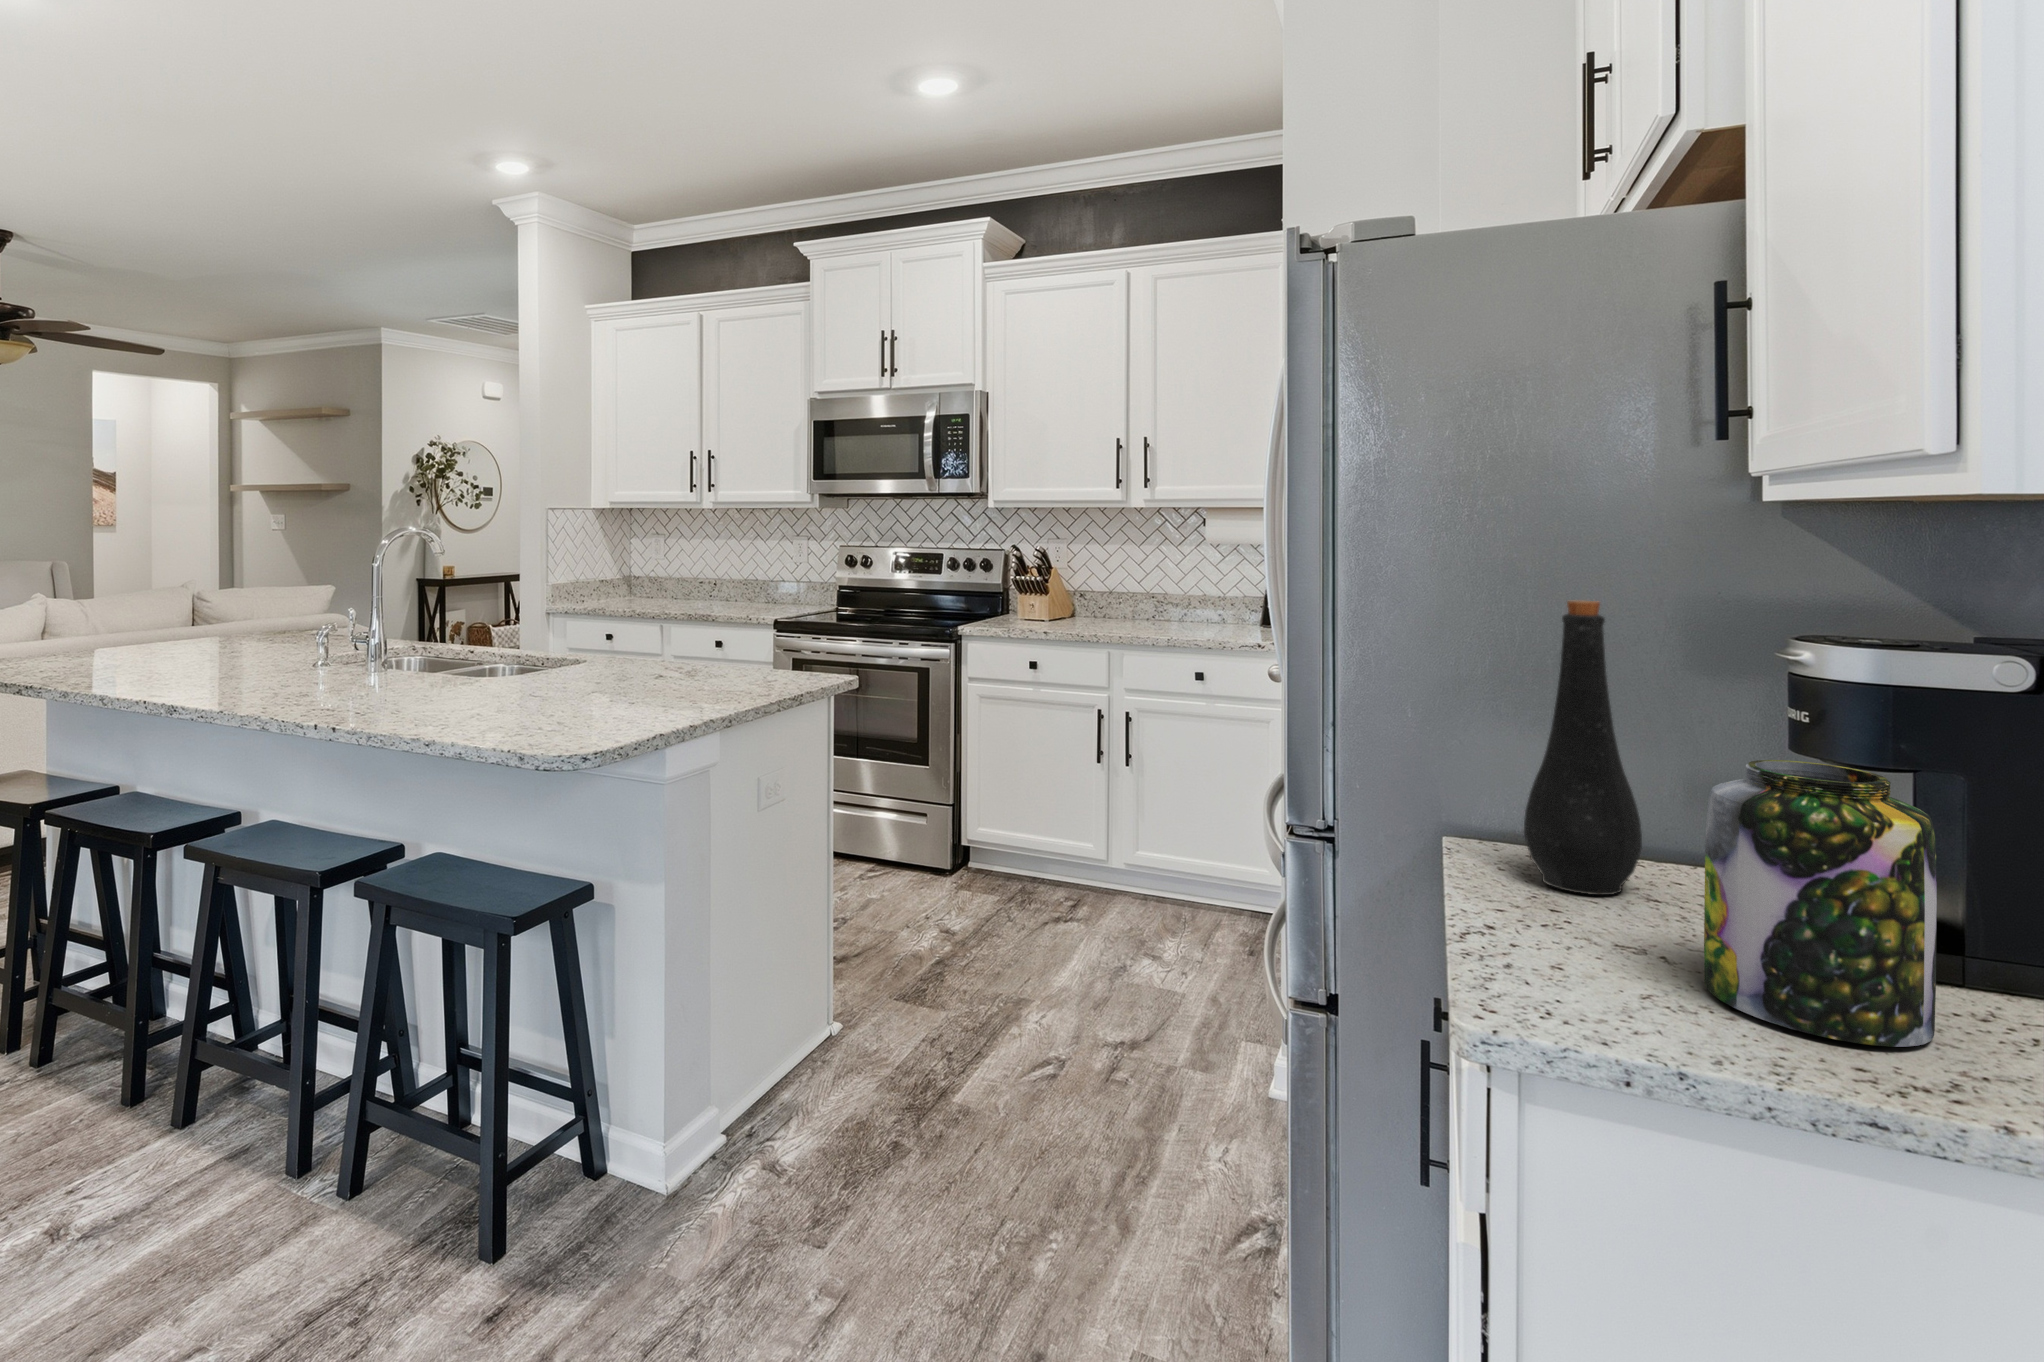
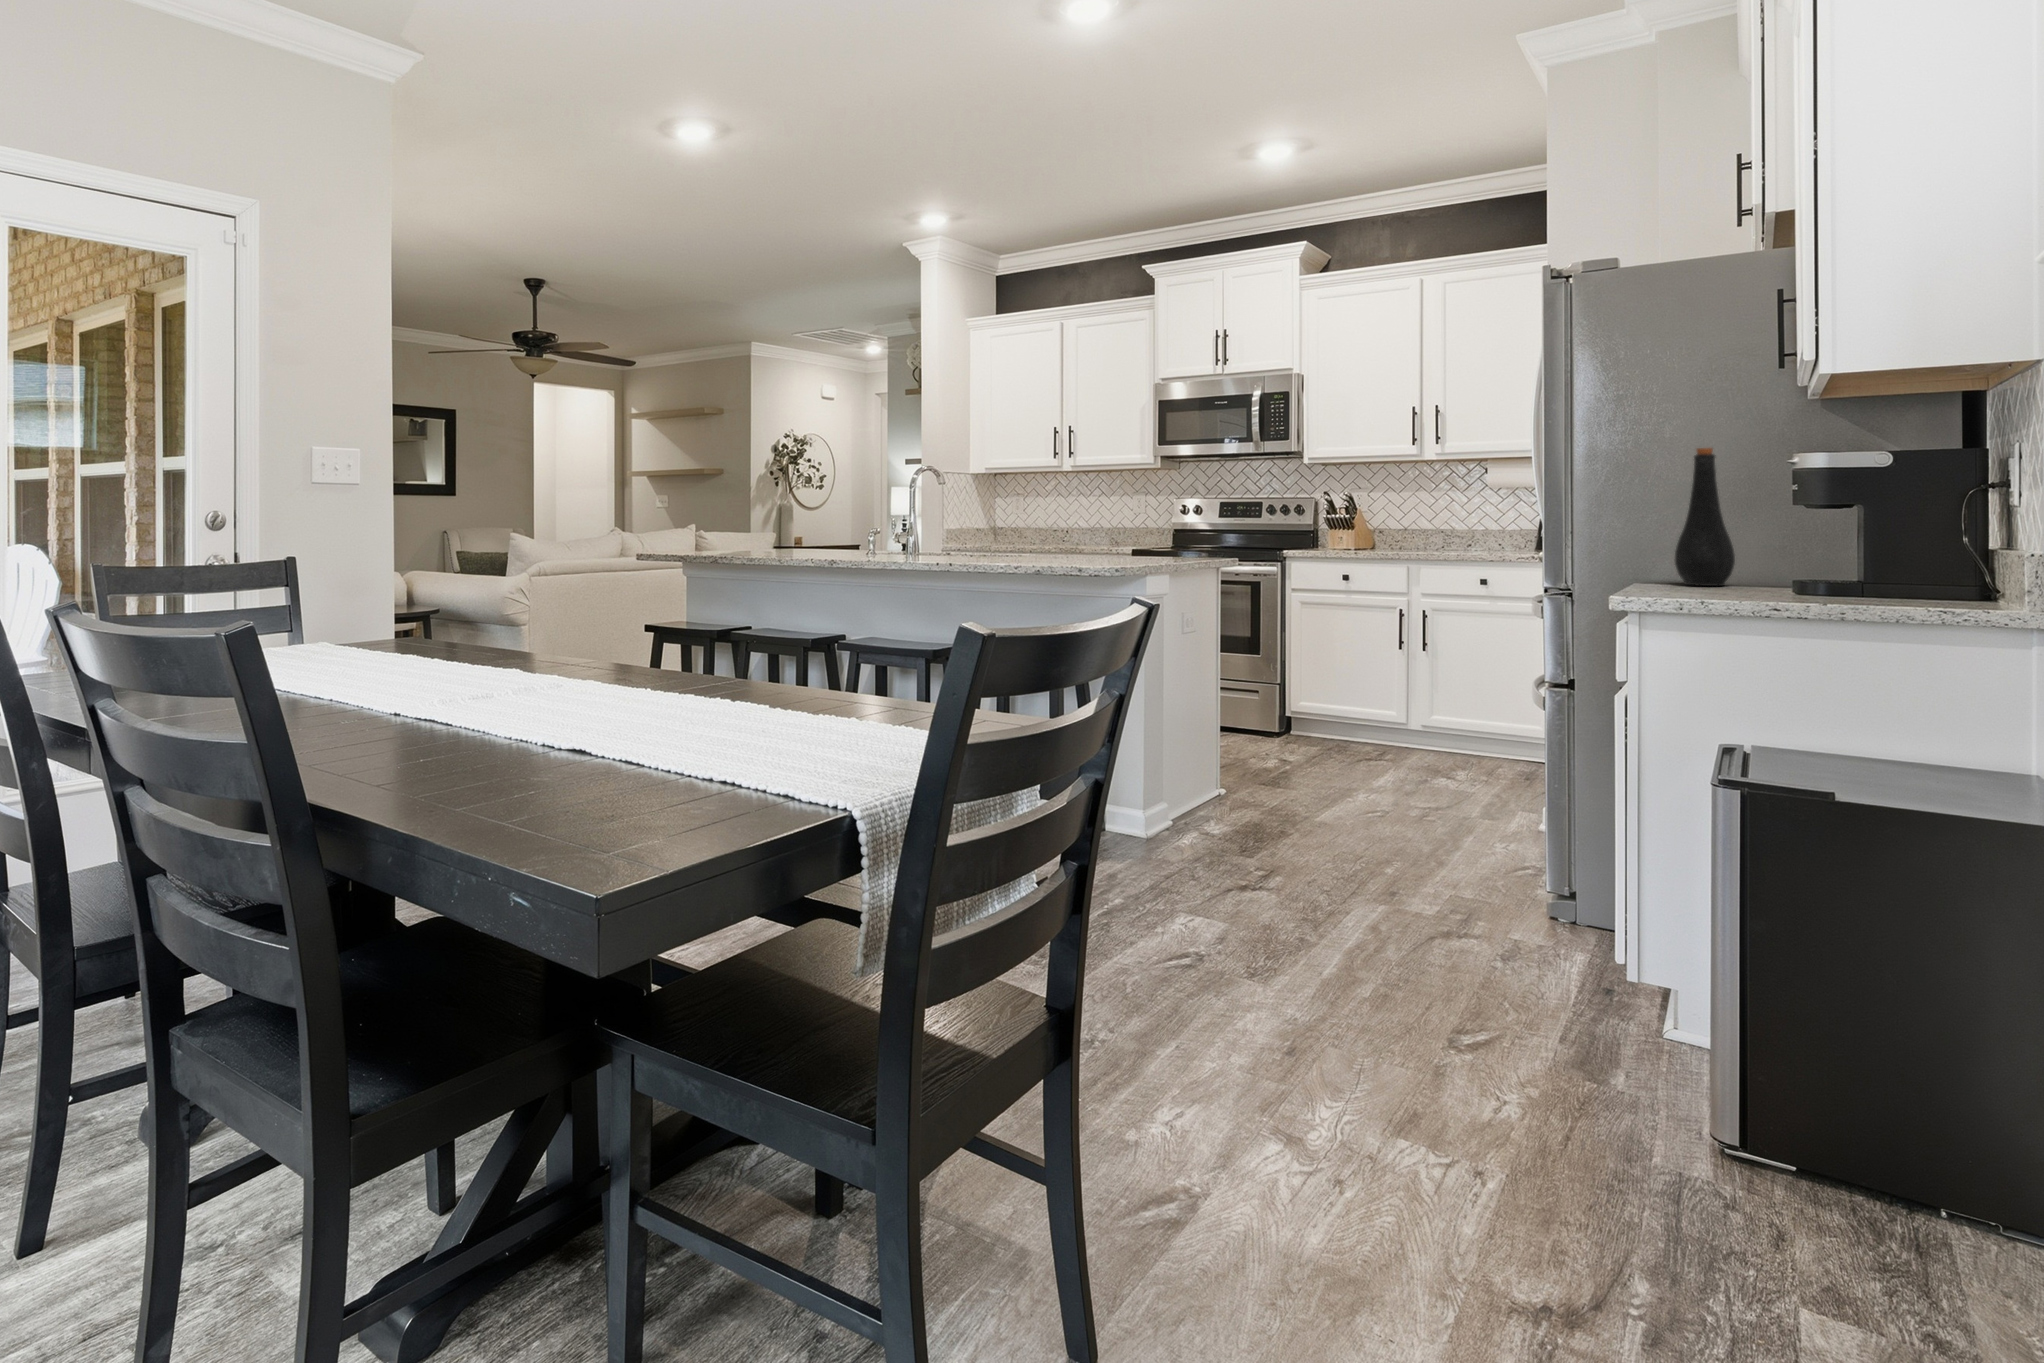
jar: present [1704,760,1937,1047] -> none [1741,498,1834,599]

